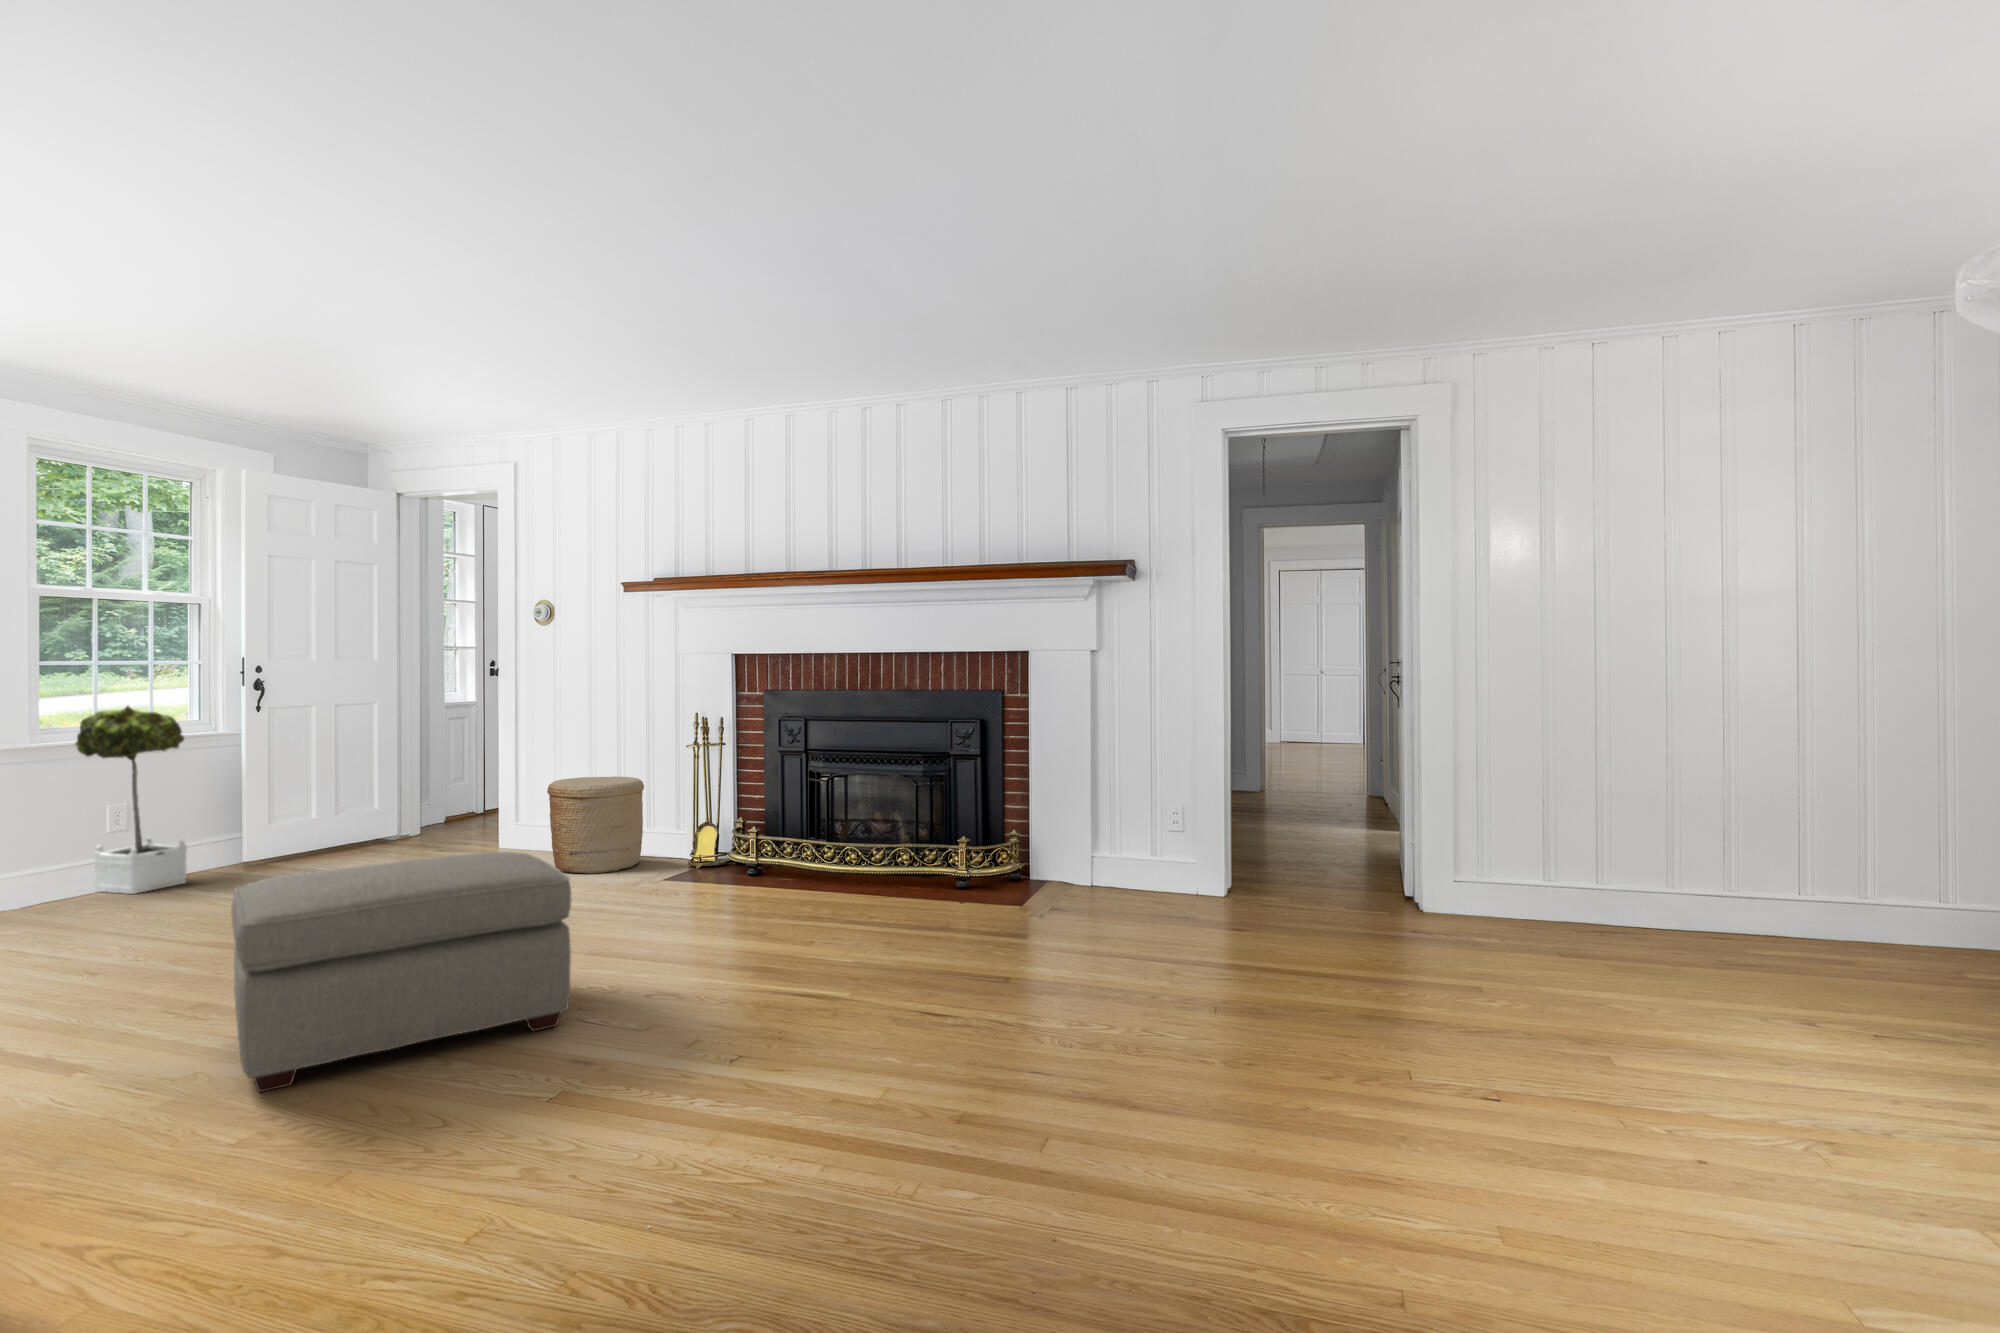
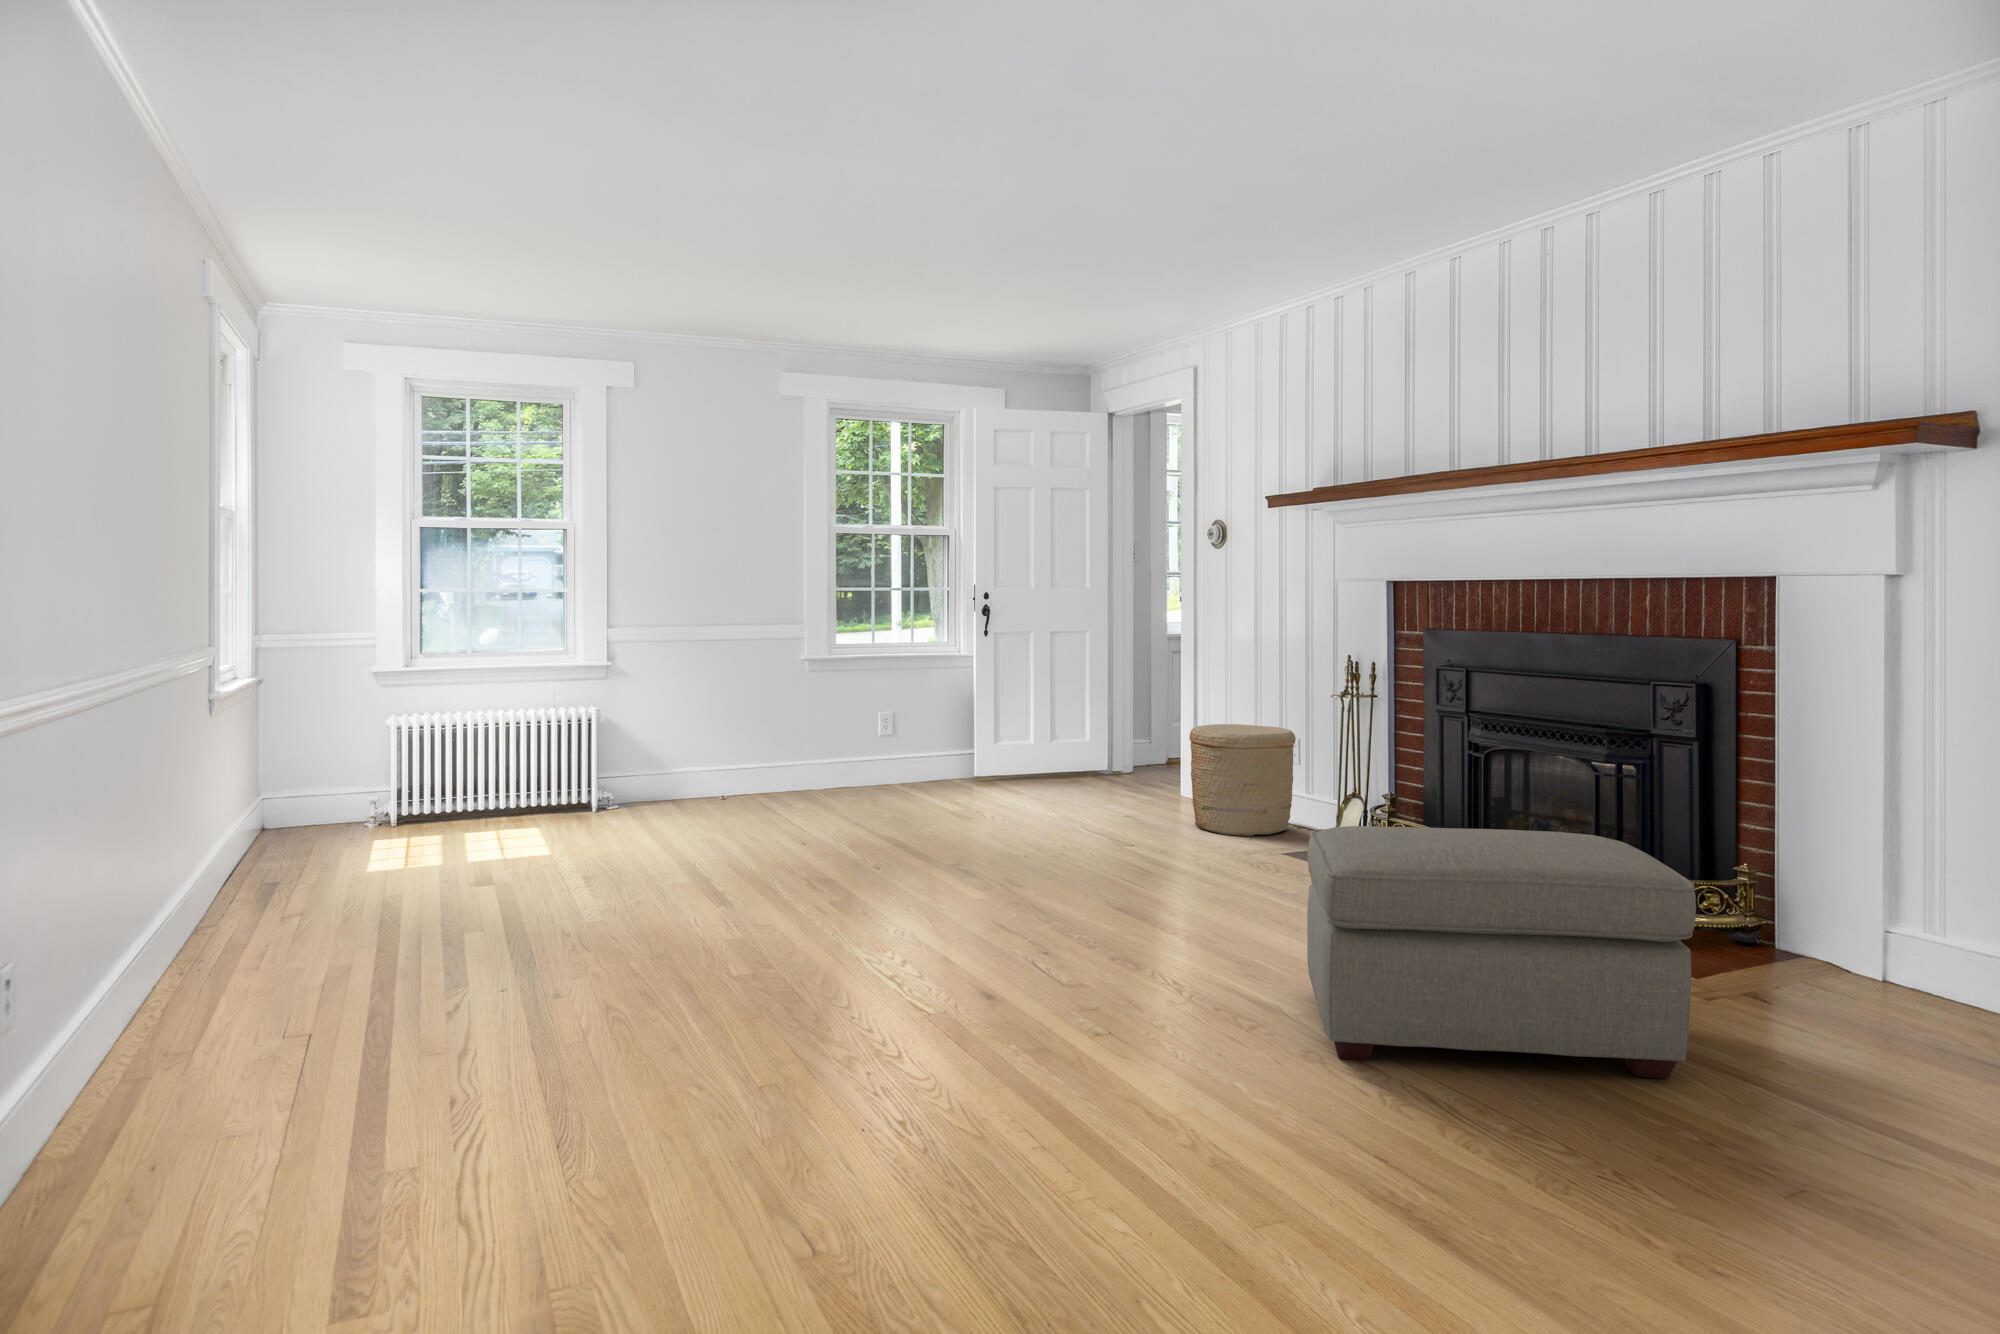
potted tree: present [75,706,187,894] -> none [850,626,921,791]
ottoman: present [231,852,571,1092] -> present [1307,826,1696,1078]

